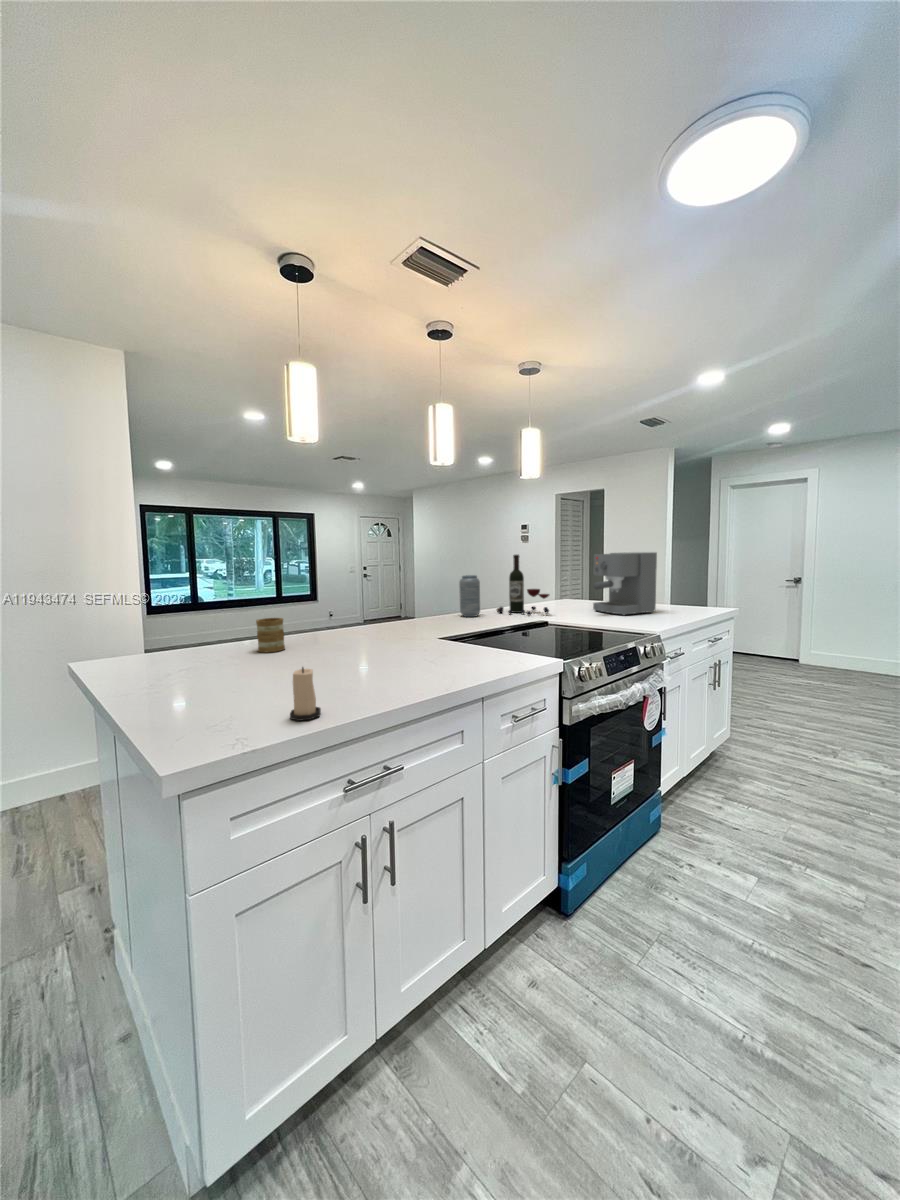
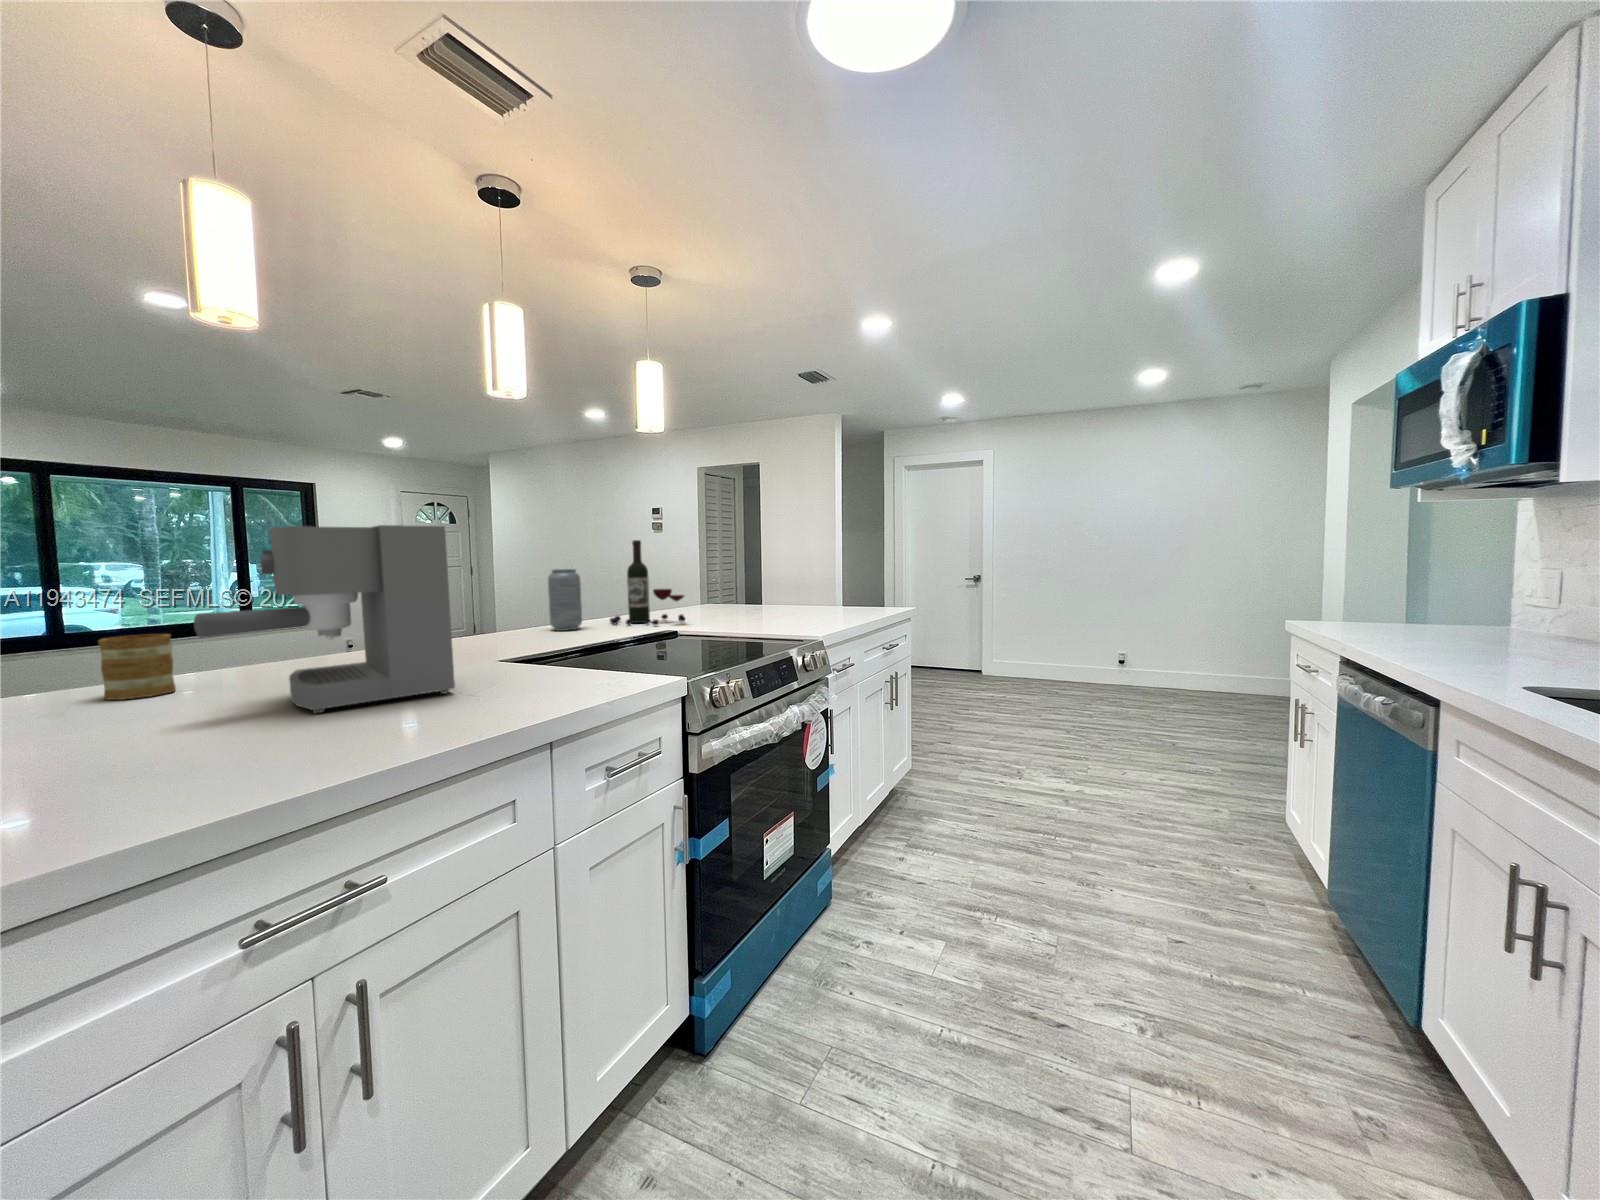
coffee maker: present [593,552,657,616] -> present [194,525,455,713]
candle: present [290,667,321,721] -> none [74,704,169,819]

